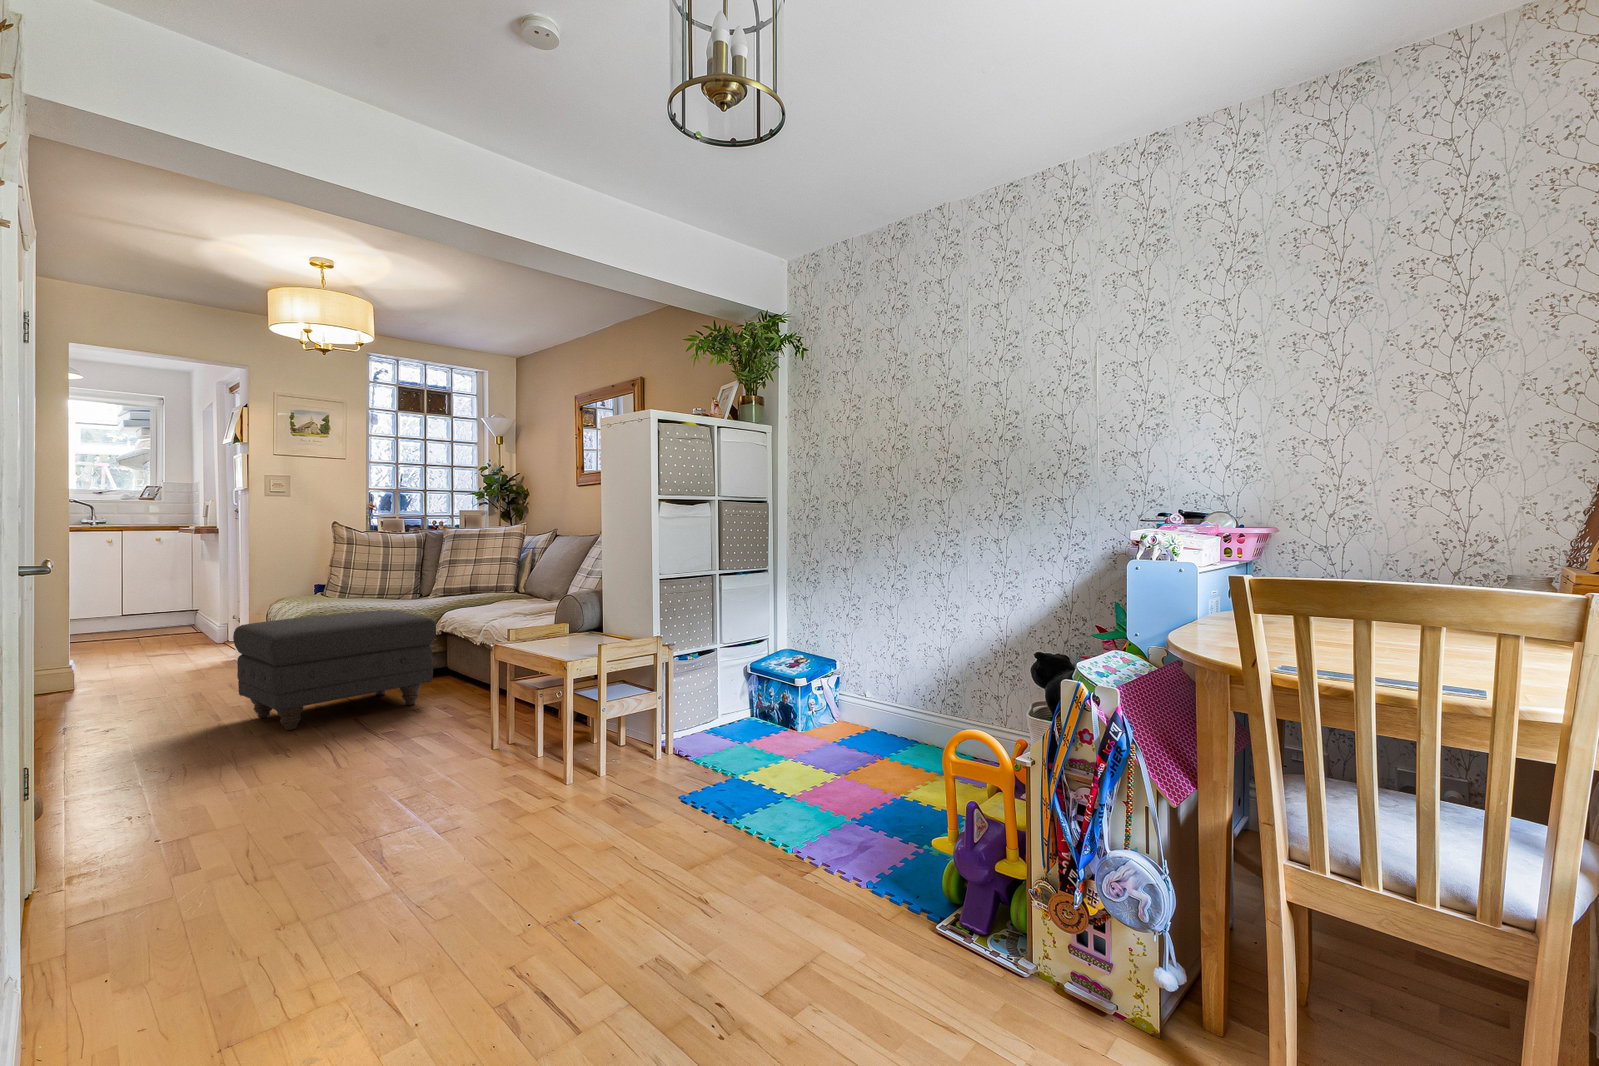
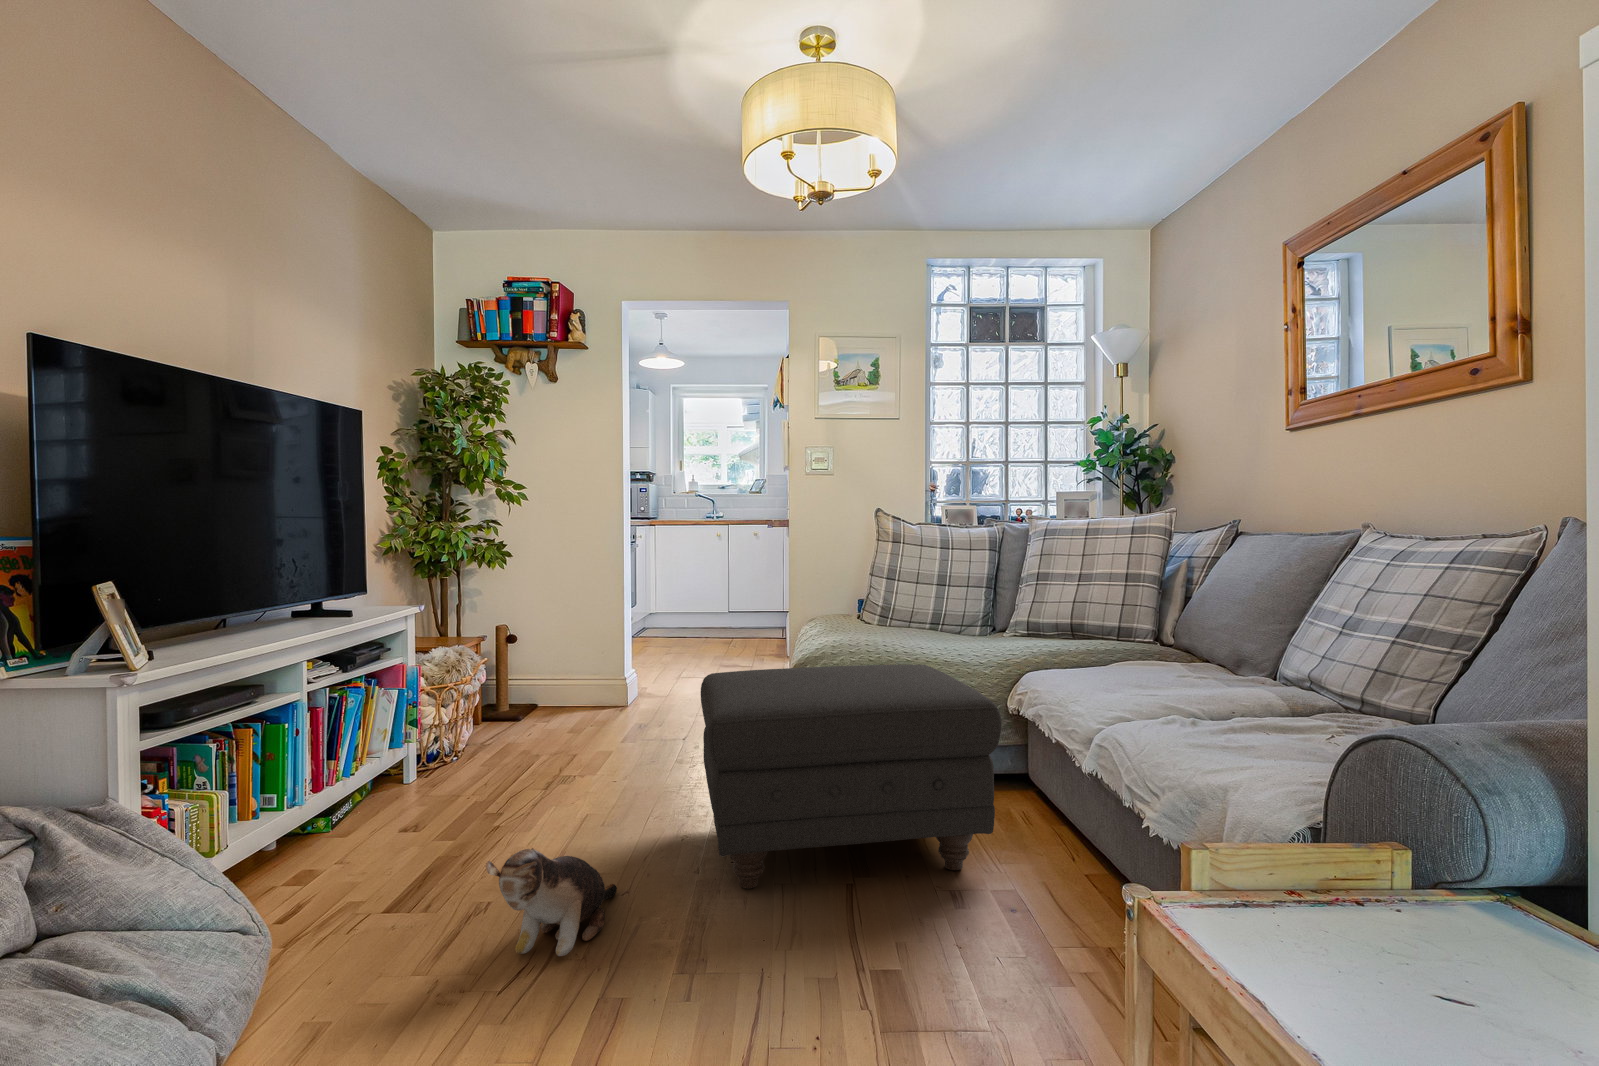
plush toy: none [143,711,207,772] -> present [485,848,617,956]

